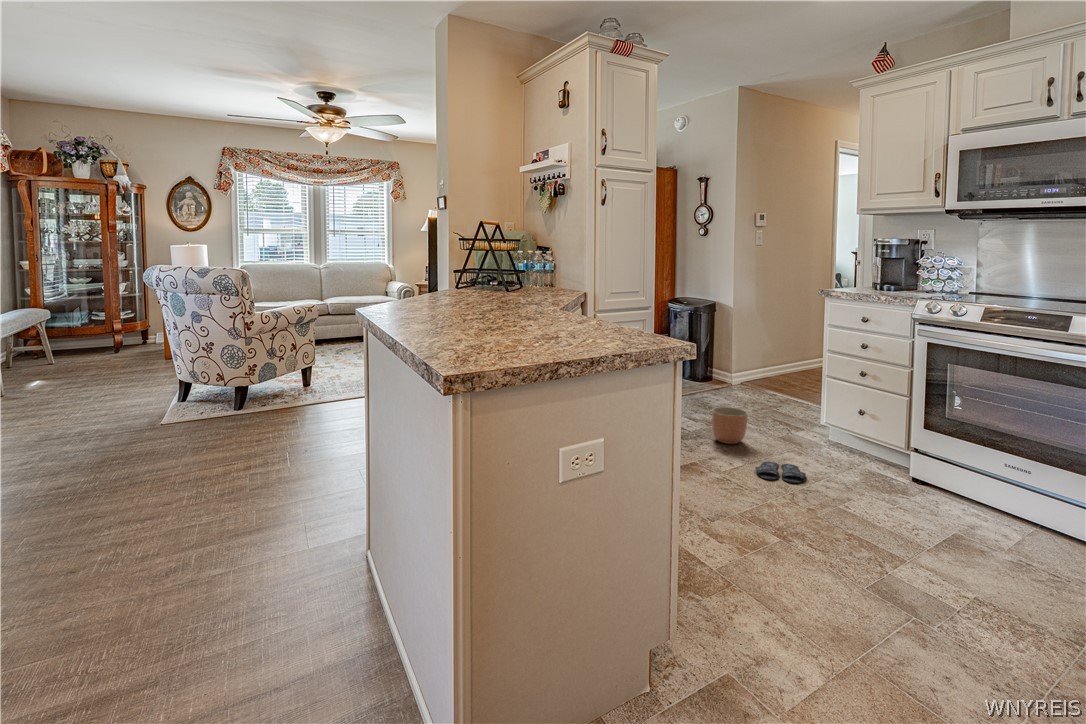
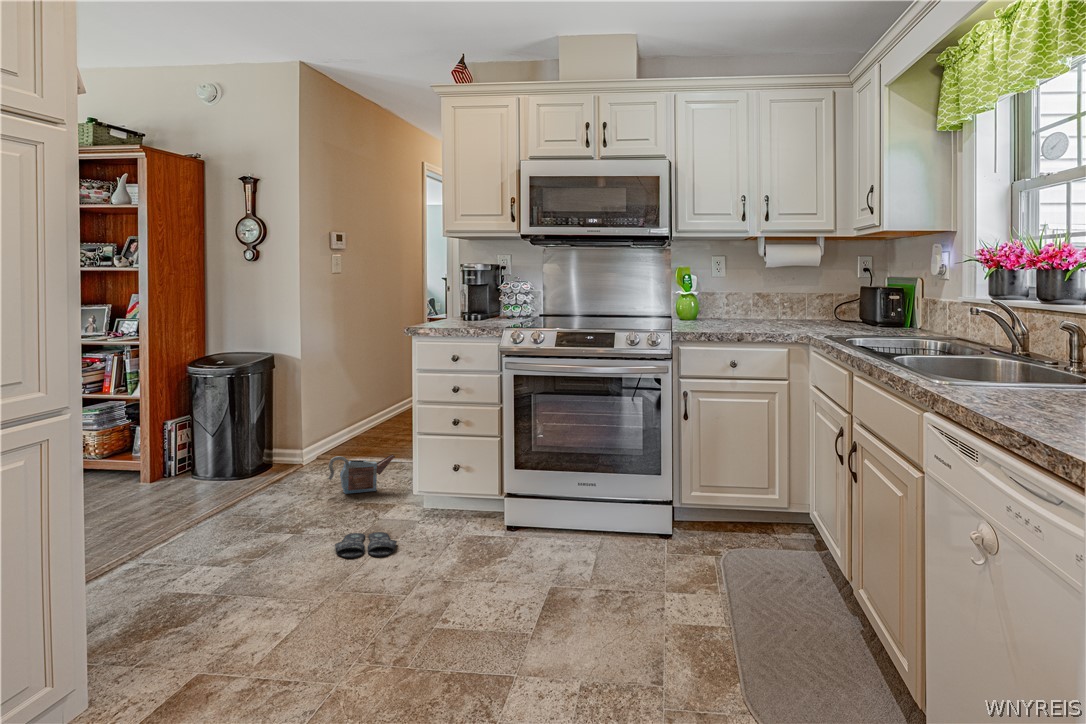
watering can: none [746,400,803,431] -> present [328,454,395,494]
planter: present [712,407,748,444] -> none [280,469,327,518]

